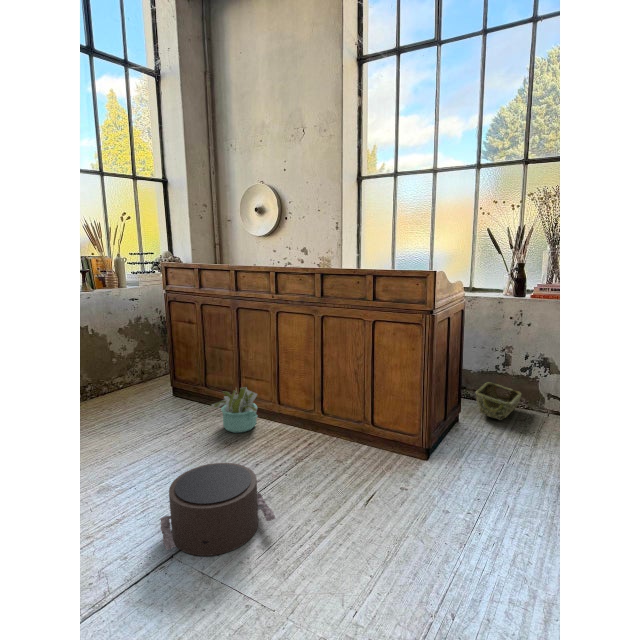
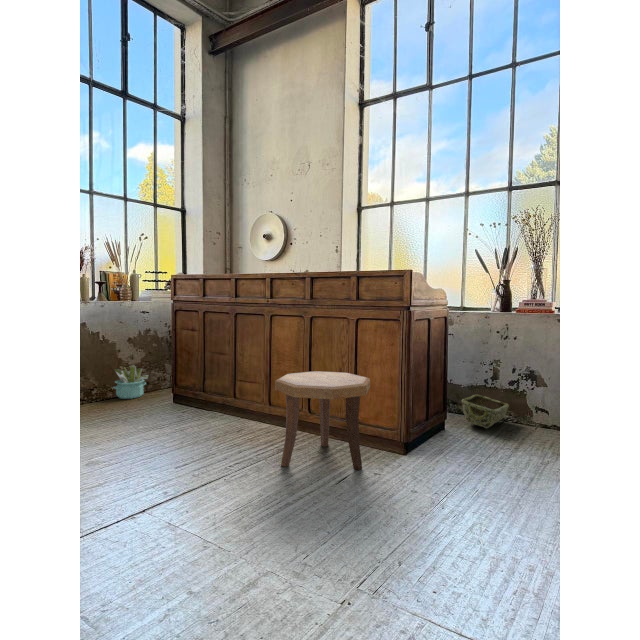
side table: none [293,377,391,484] -> present [275,371,370,470]
decorative plant: present [212,387,258,433] -> present [113,366,148,399]
pouf: present [161,463,276,556] -> none [136,437,246,513]

